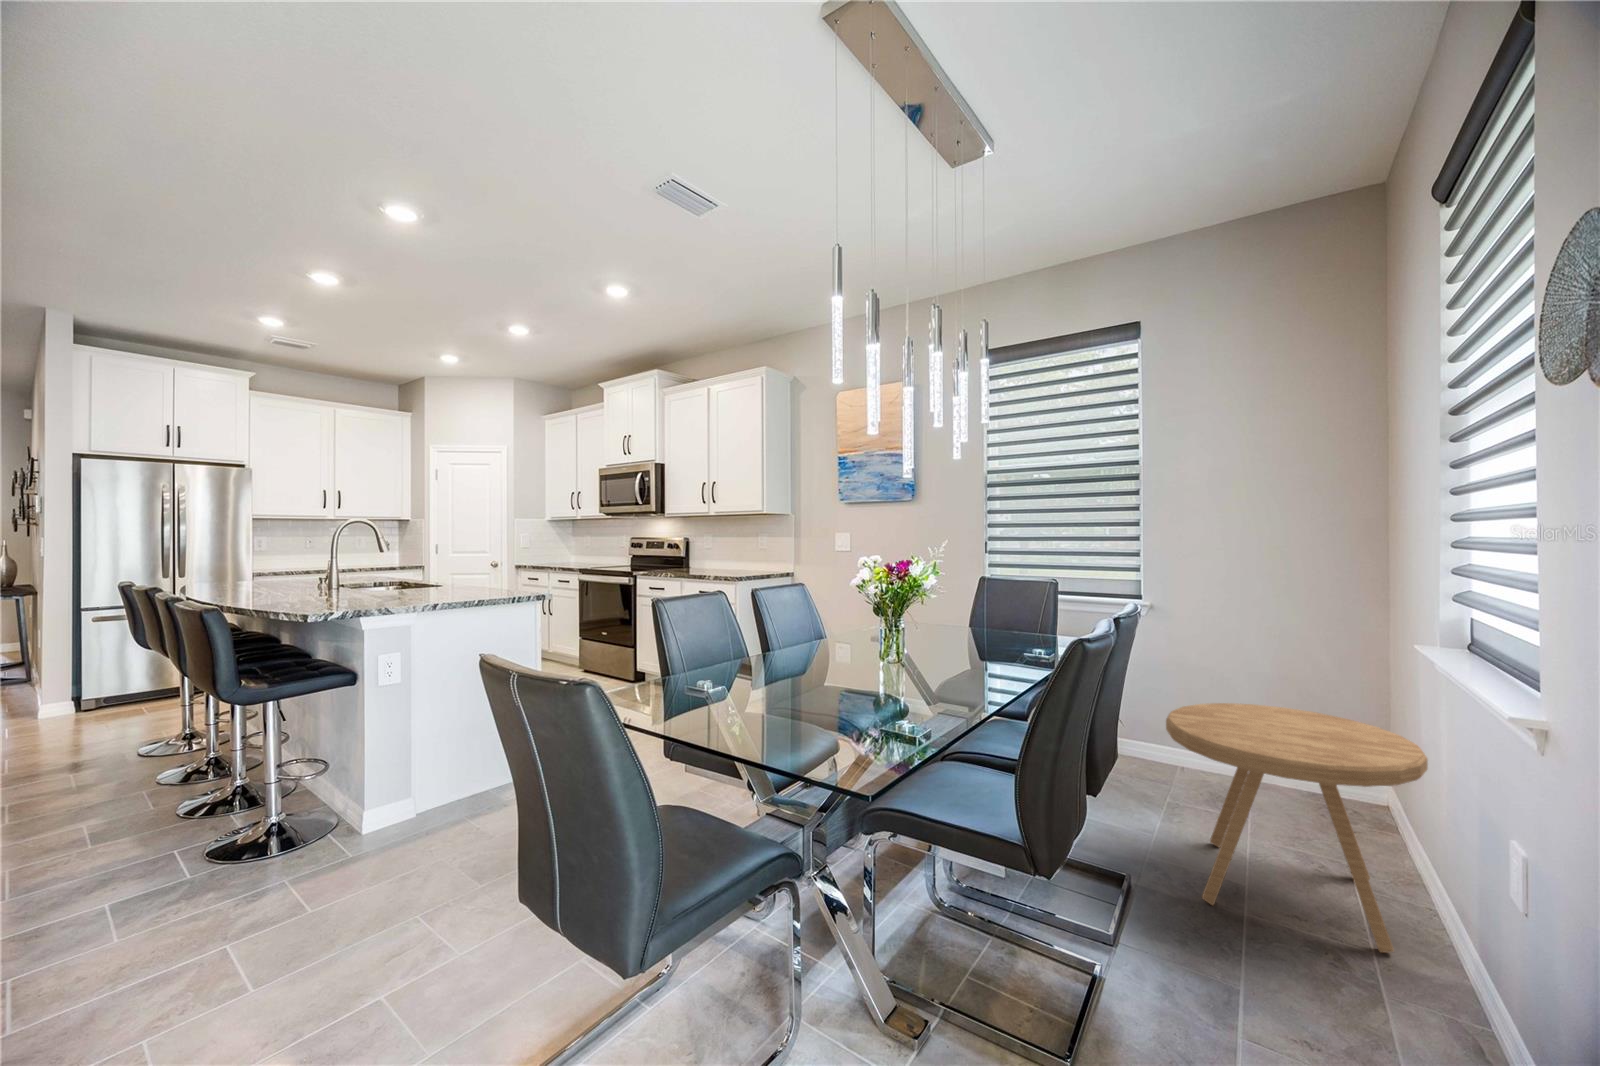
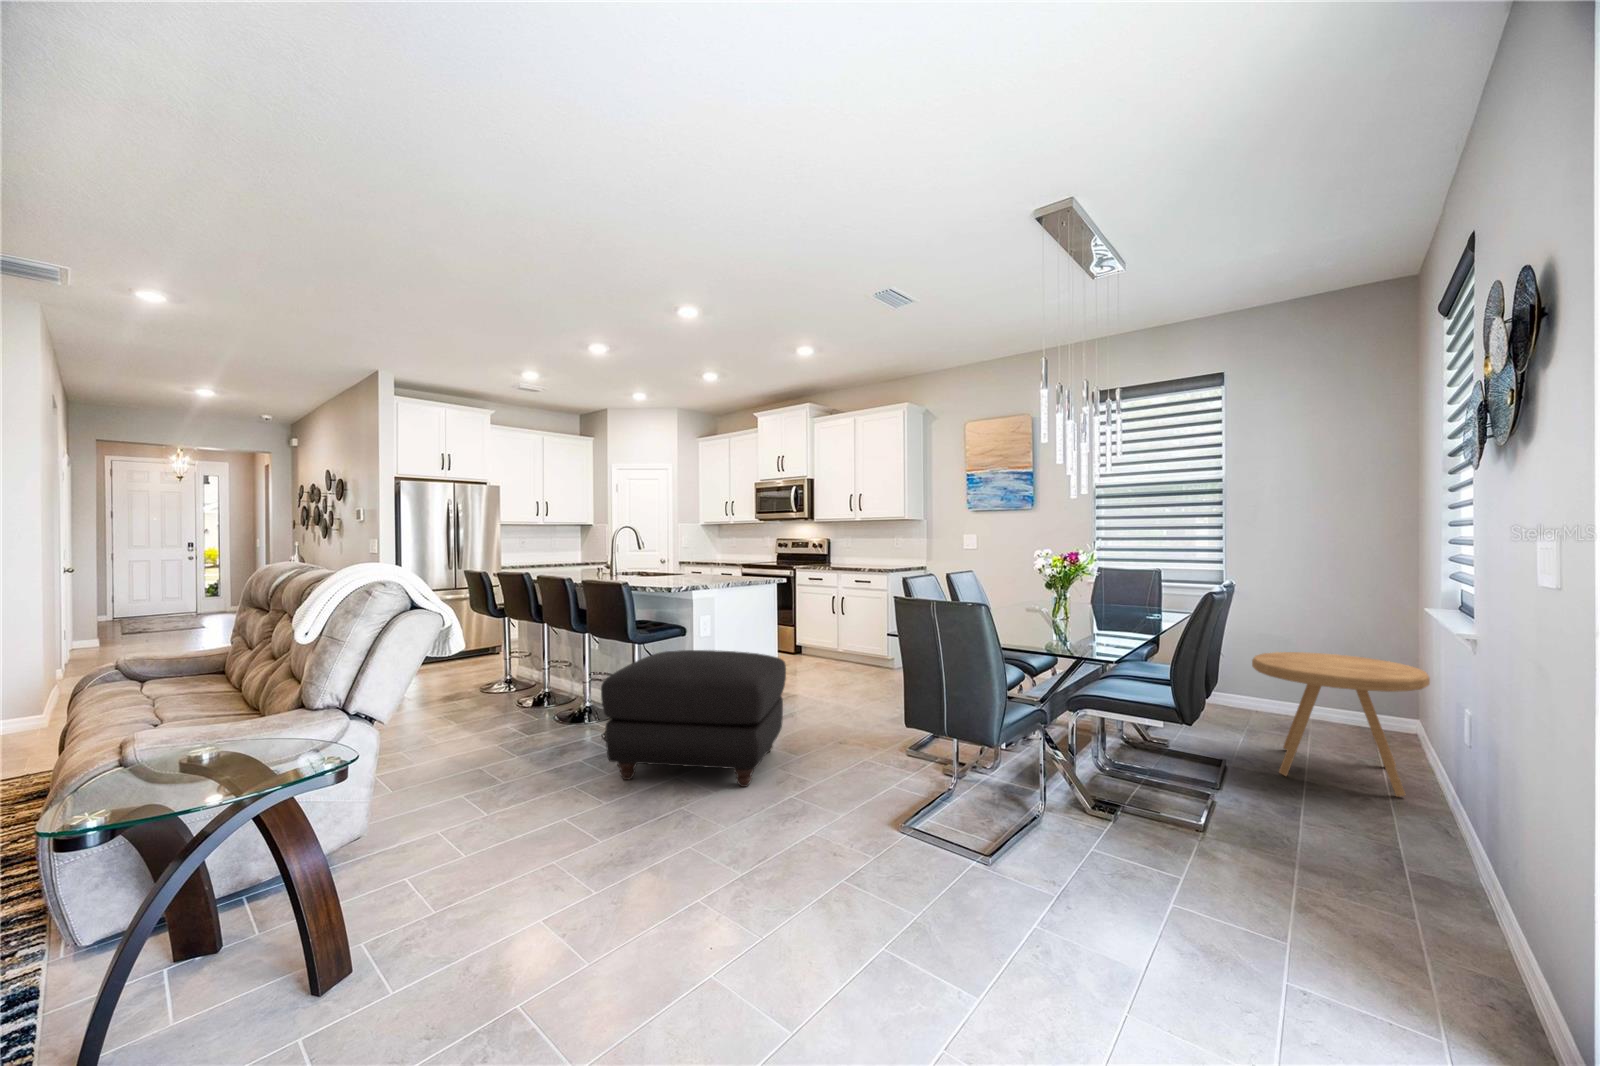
ottoman: none [80,714,481,964] -> present [601,650,786,787]

